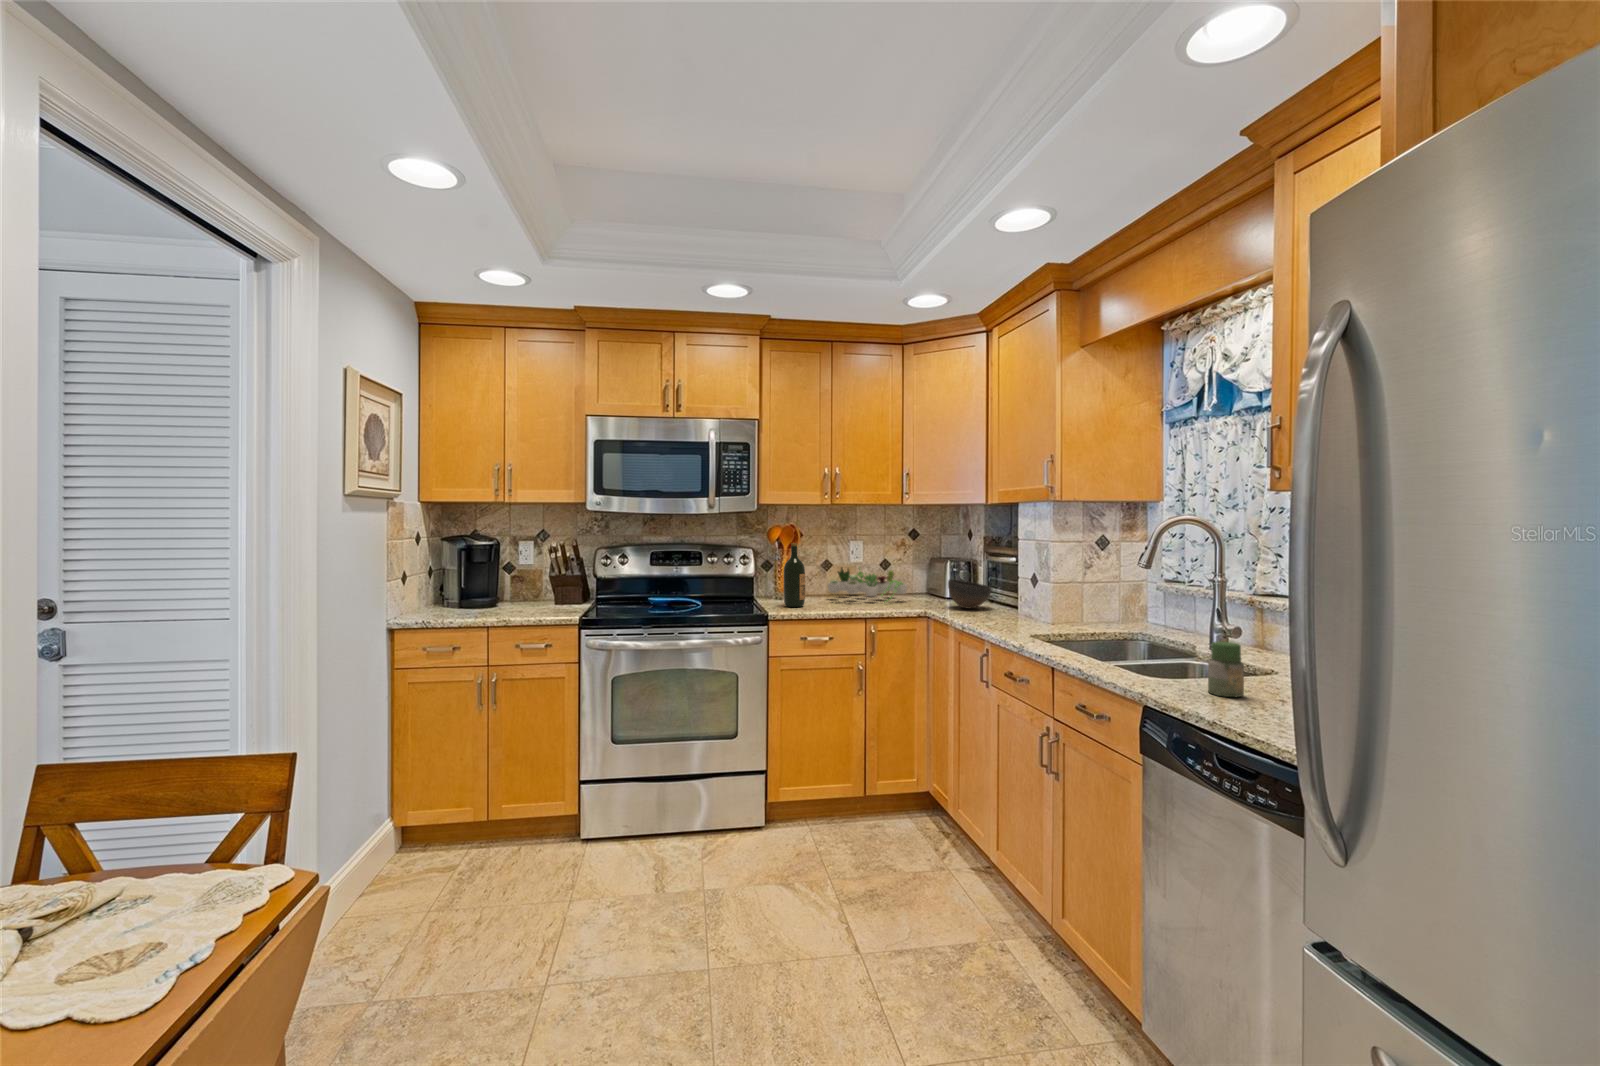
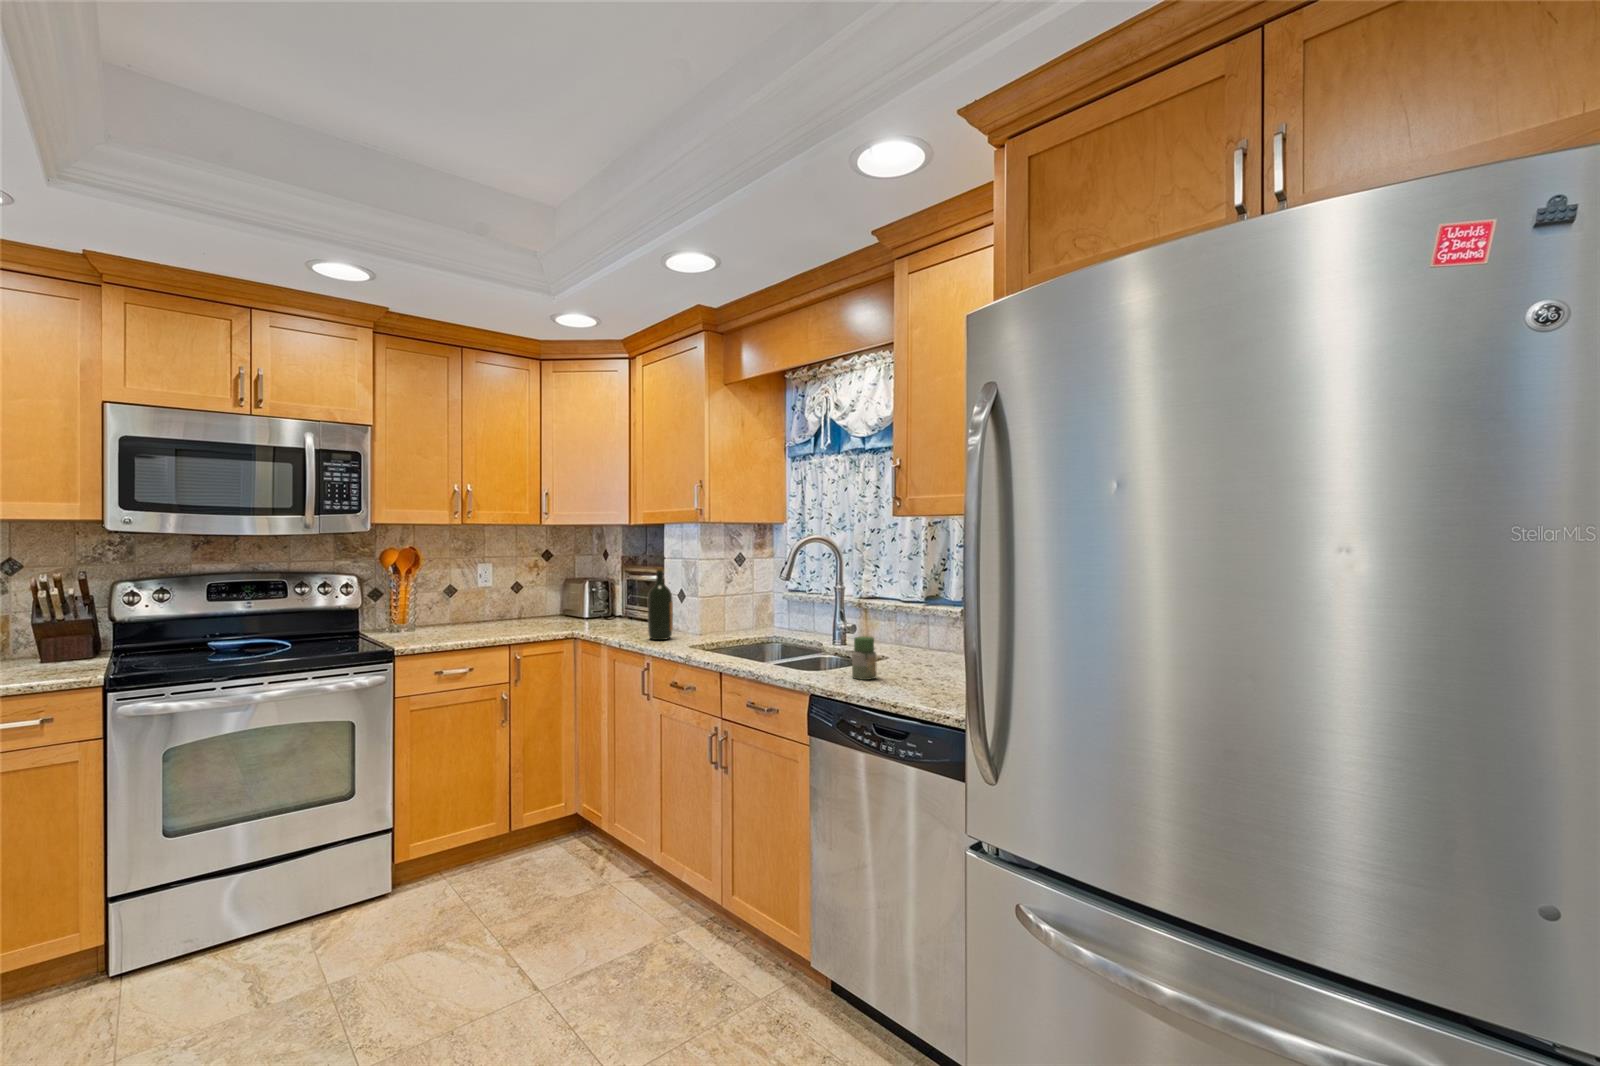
wine bottle: present [784,543,805,607] -> present [648,568,673,640]
succulent plant: present [828,568,907,602] -> none [452,586,549,627]
bowl: present [948,579,991,609] -> none [595,598,638,626]

